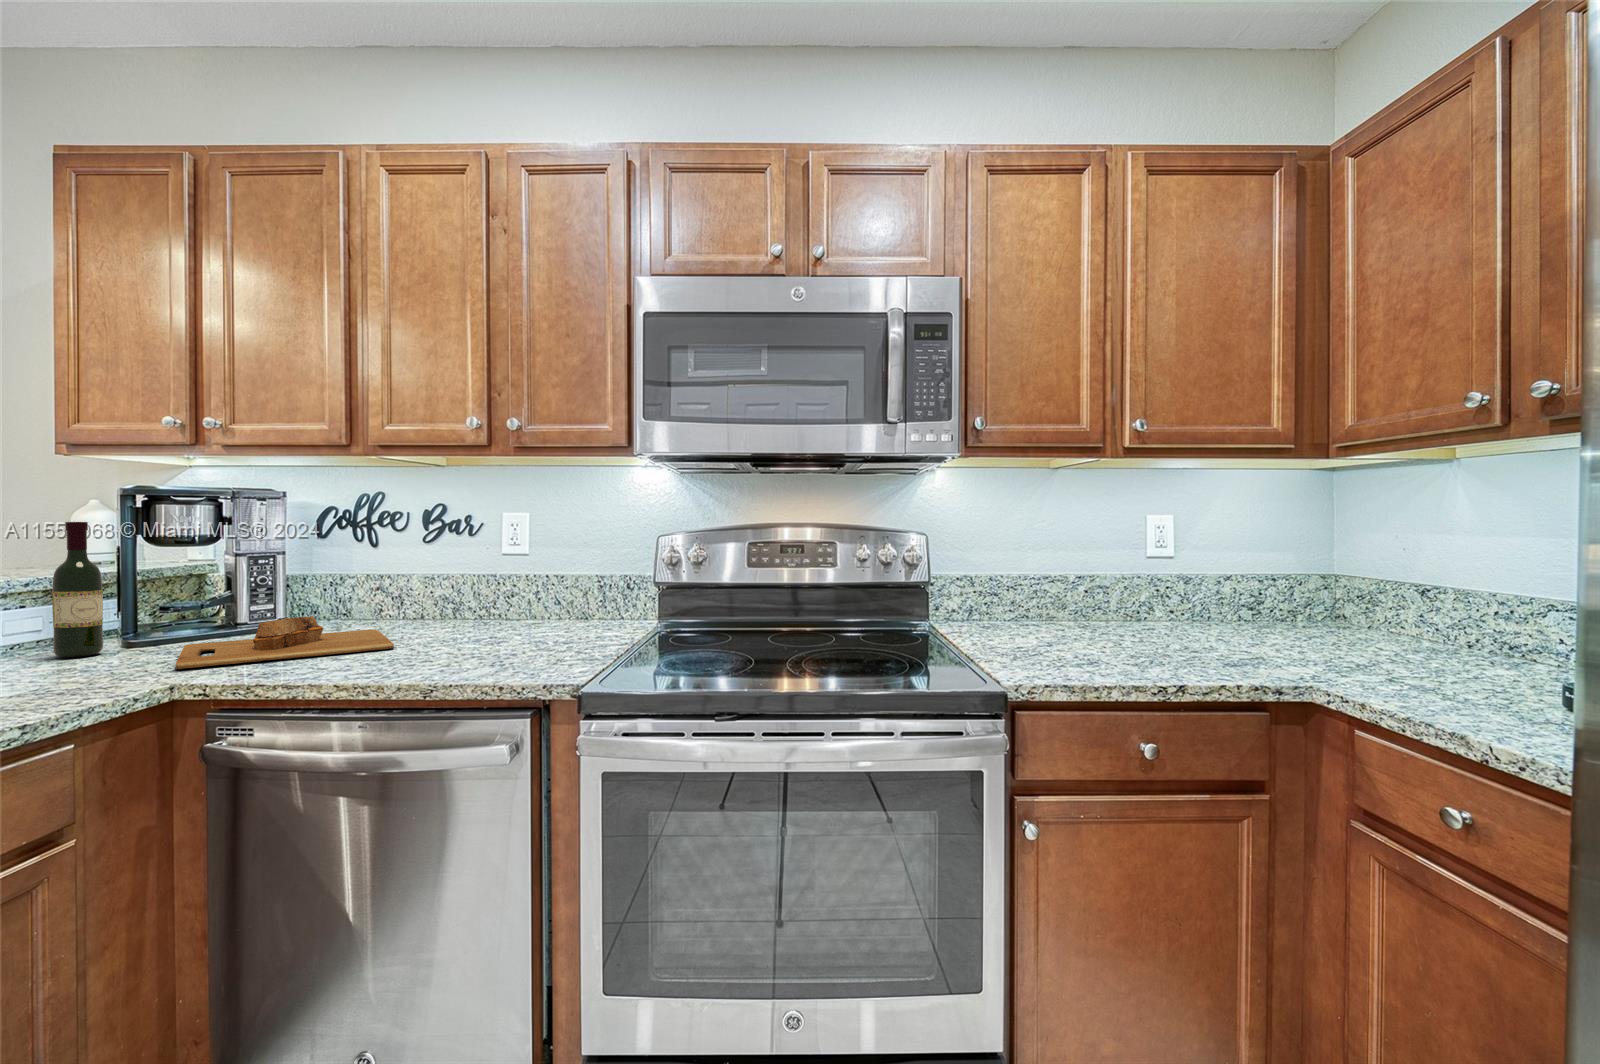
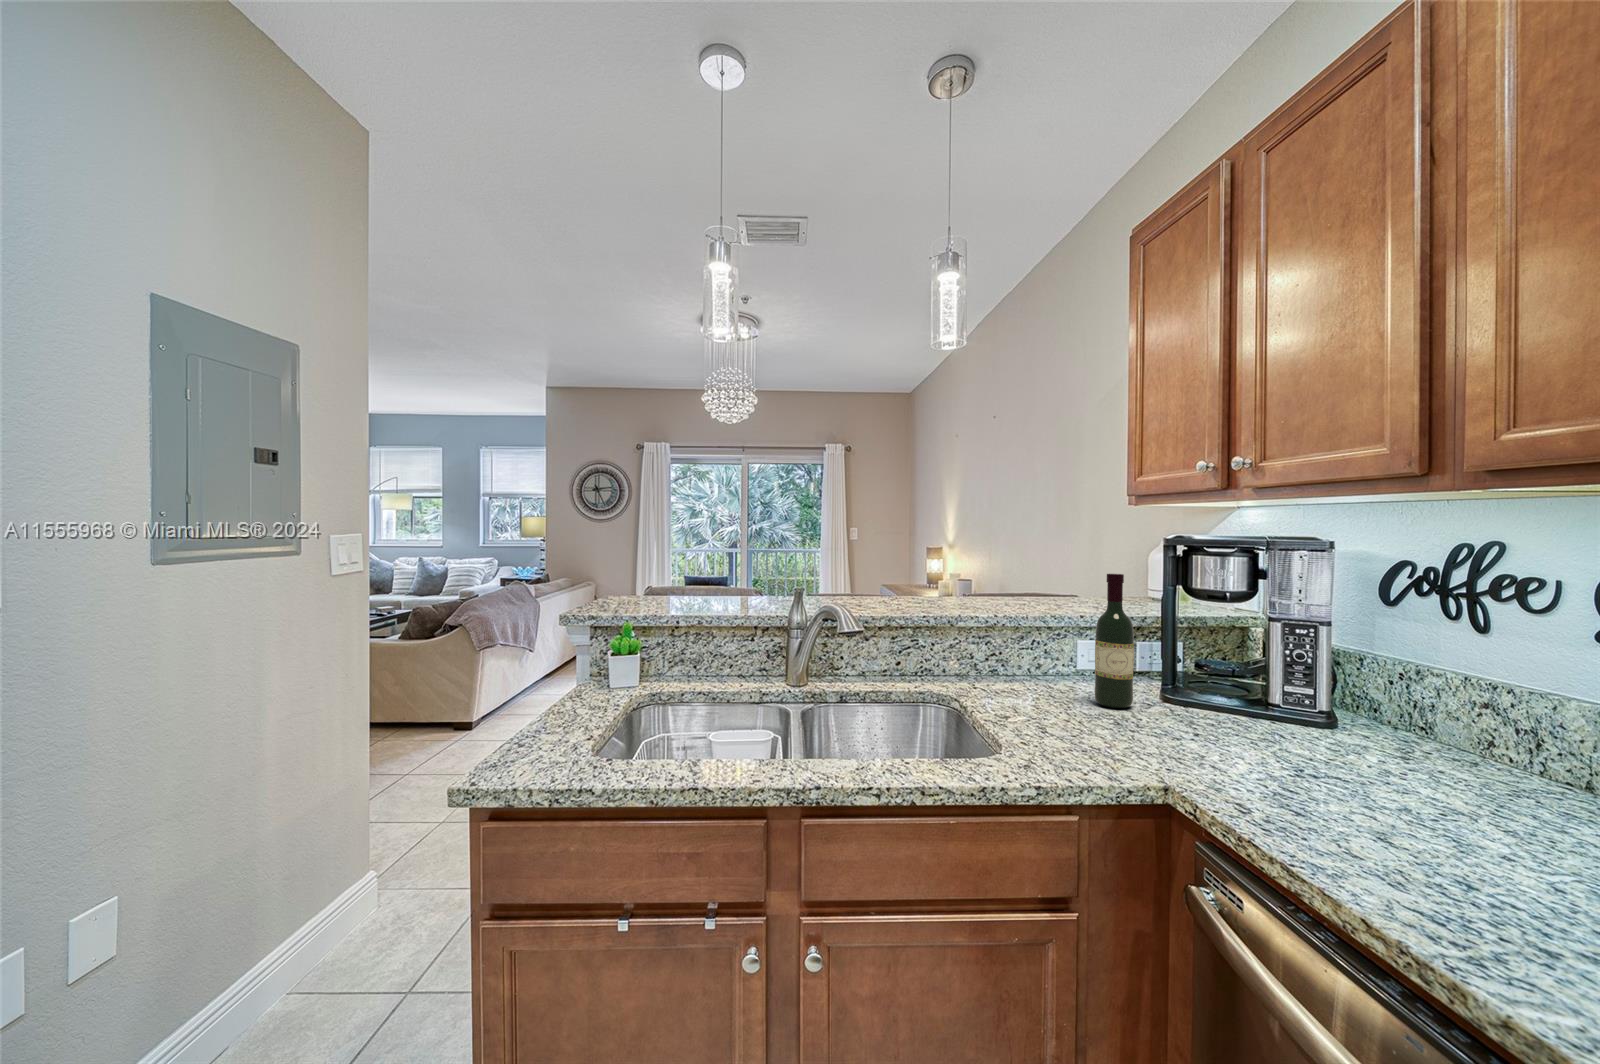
cutting board: present [175,616,394,669] -> none [1175,721,1516,831]

